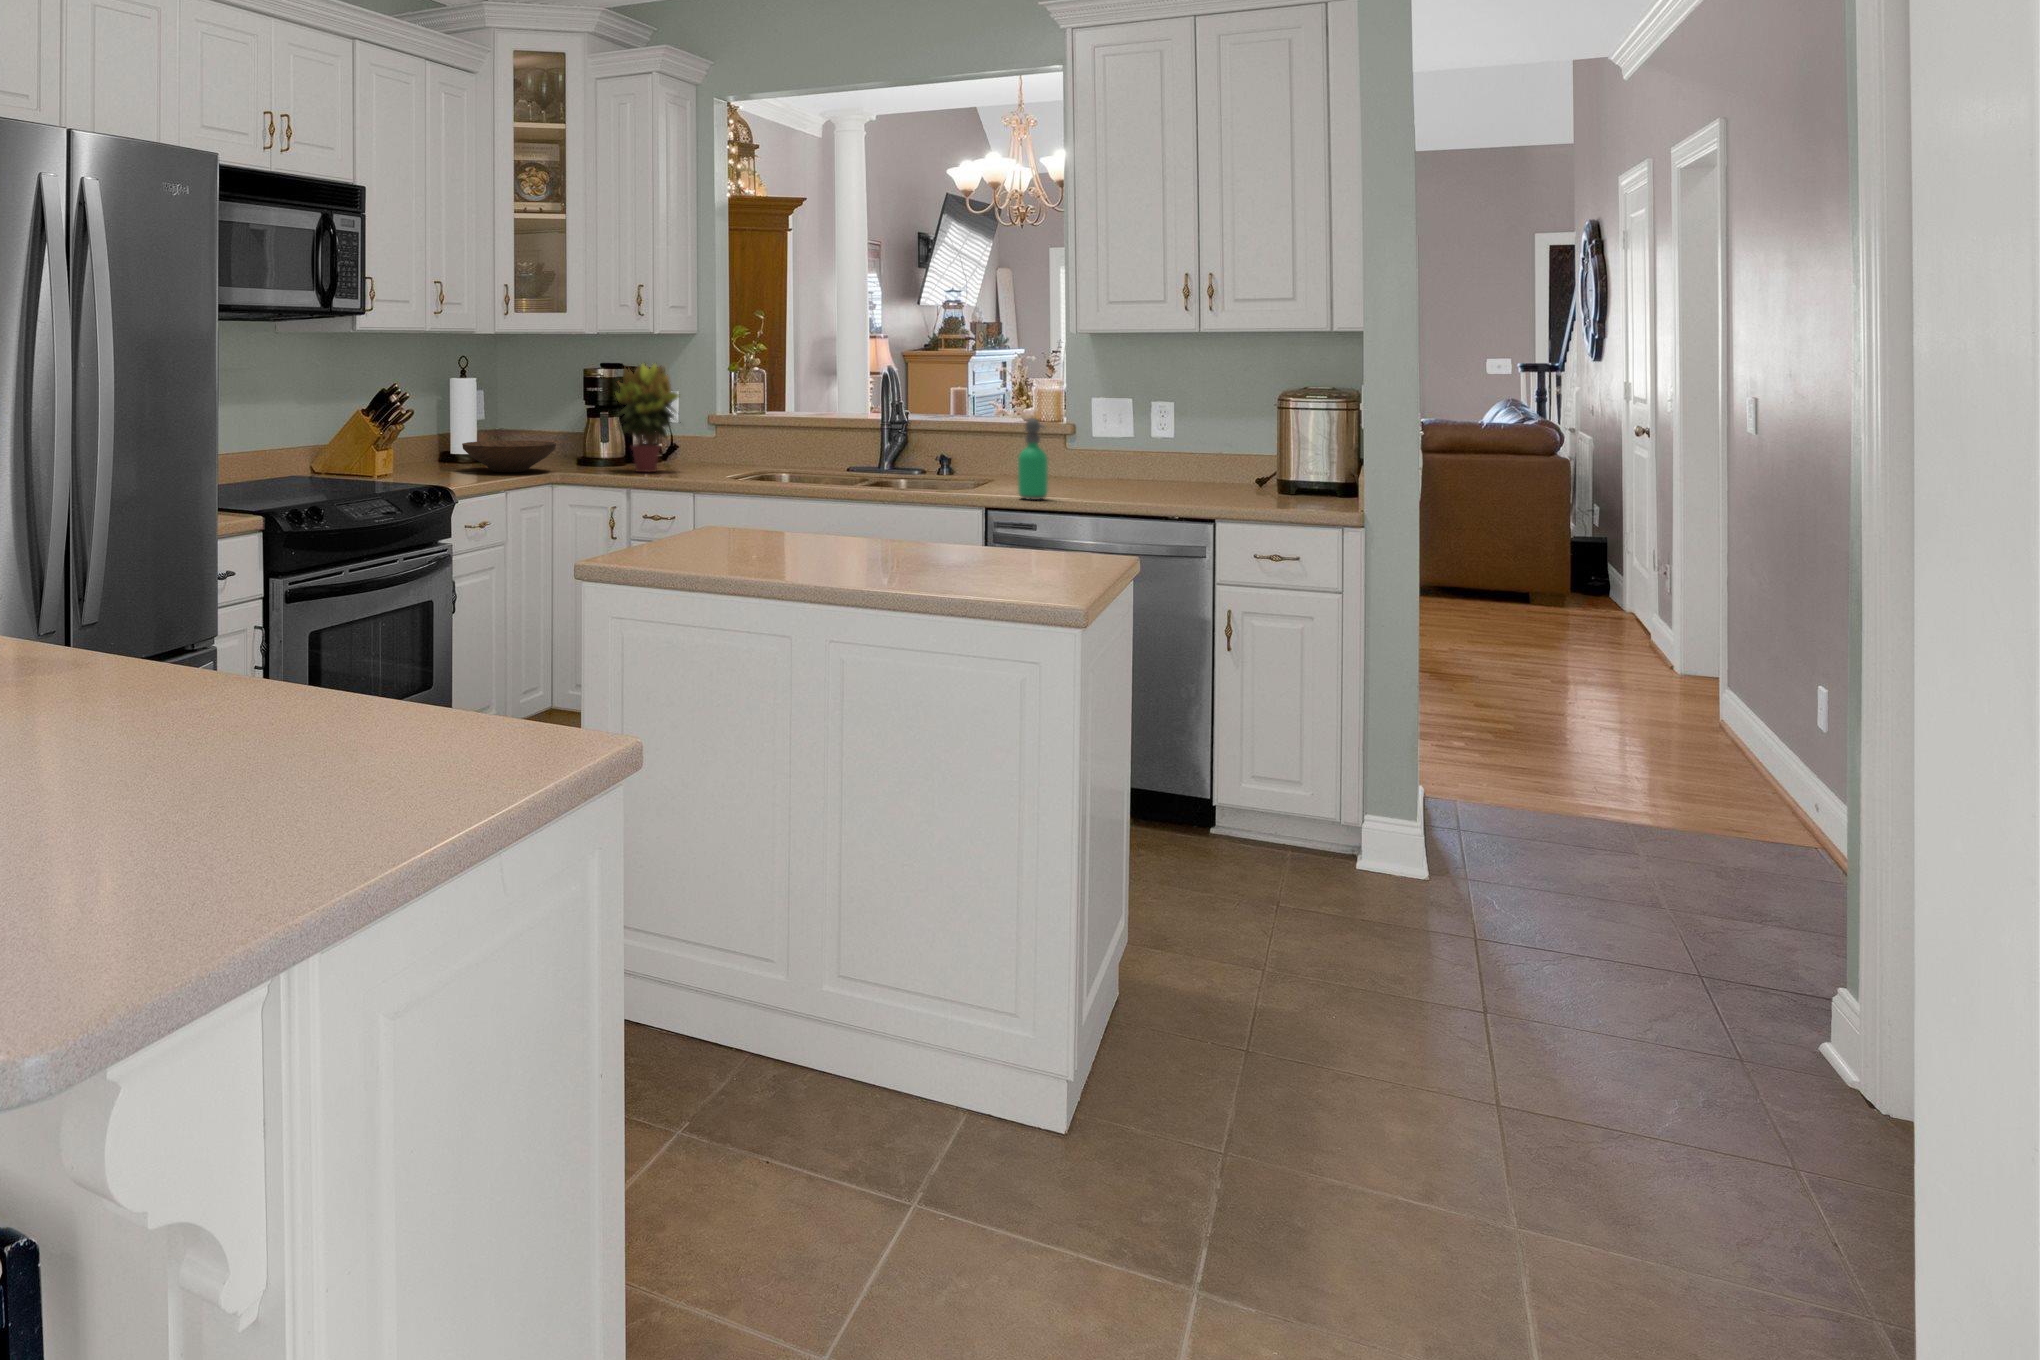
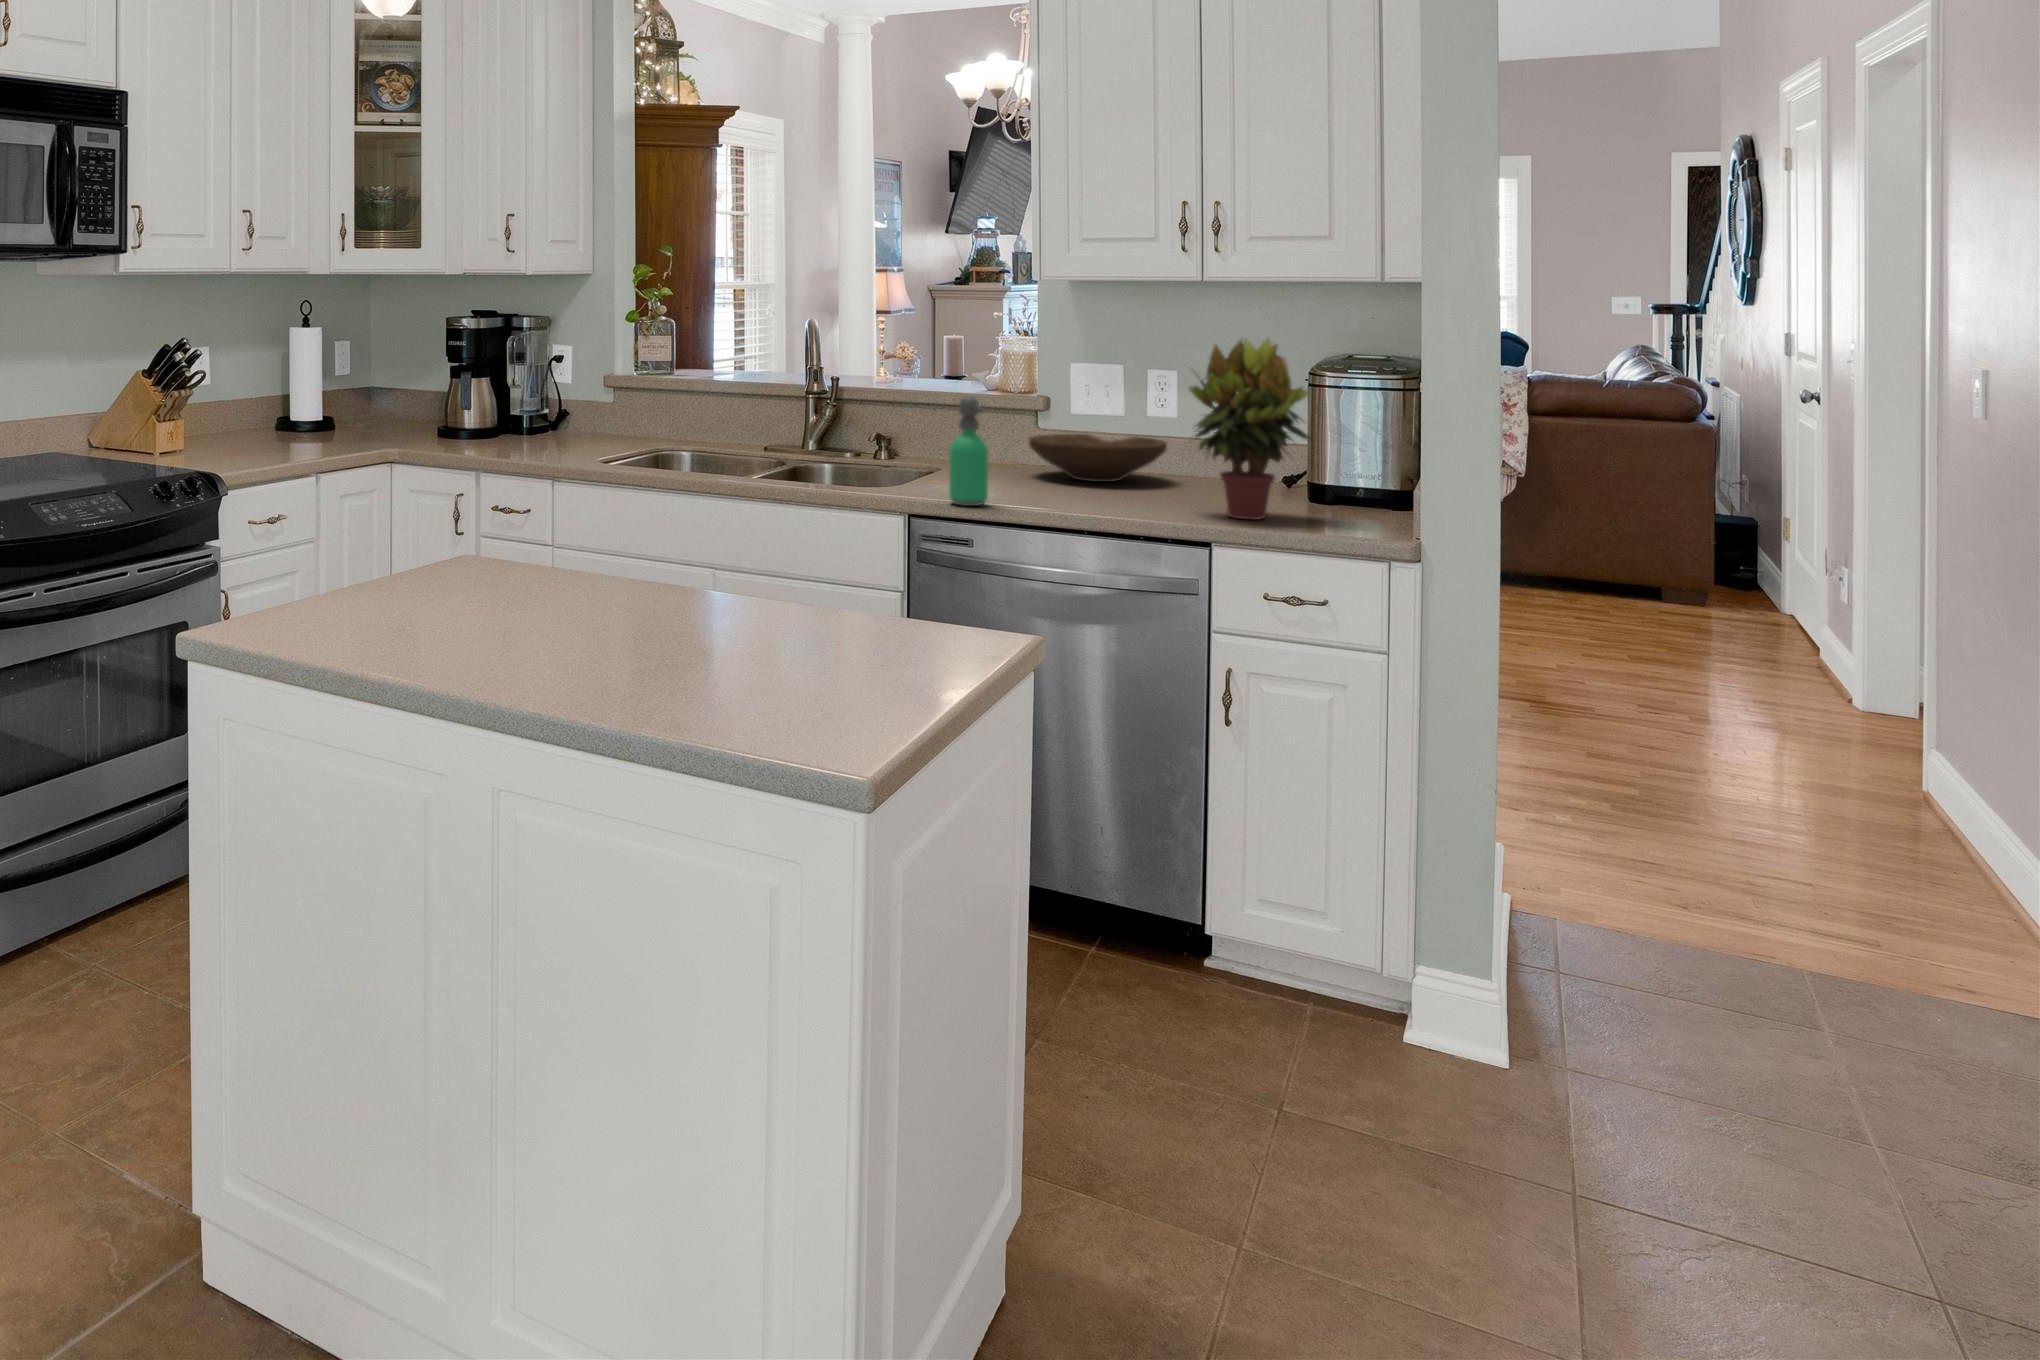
potted plant: present [616,364,681,472] -> present [1189,339,1309,520]
wooden bowl: present [462,441,556,472] -> present [1029,434,1167,482]

